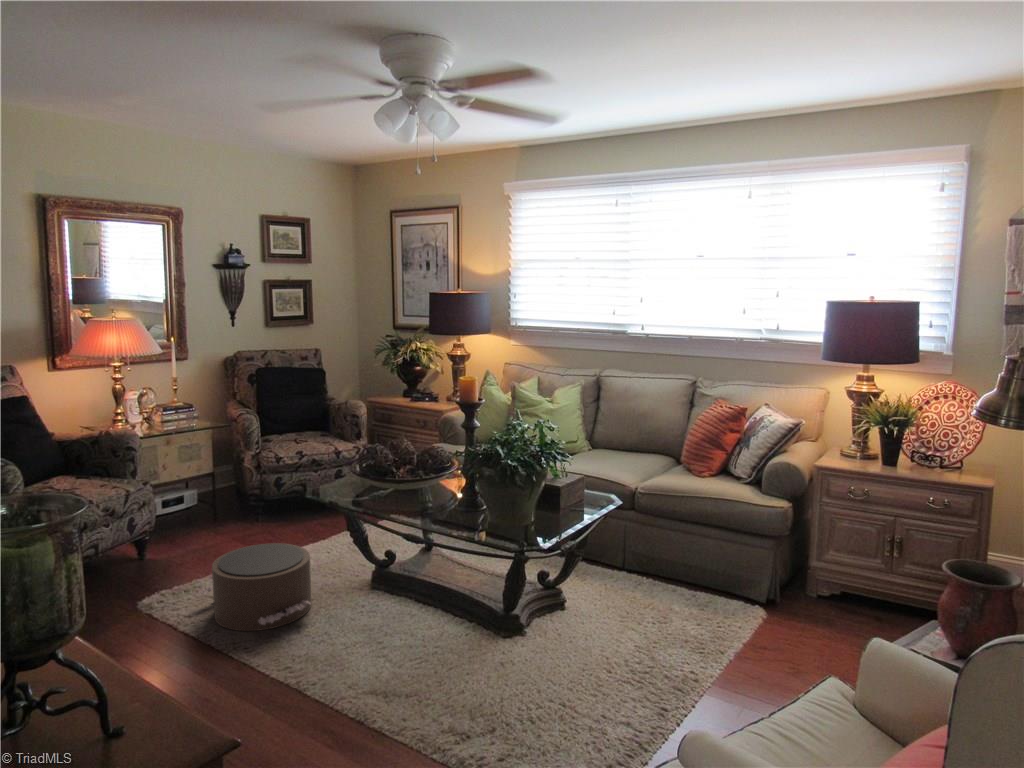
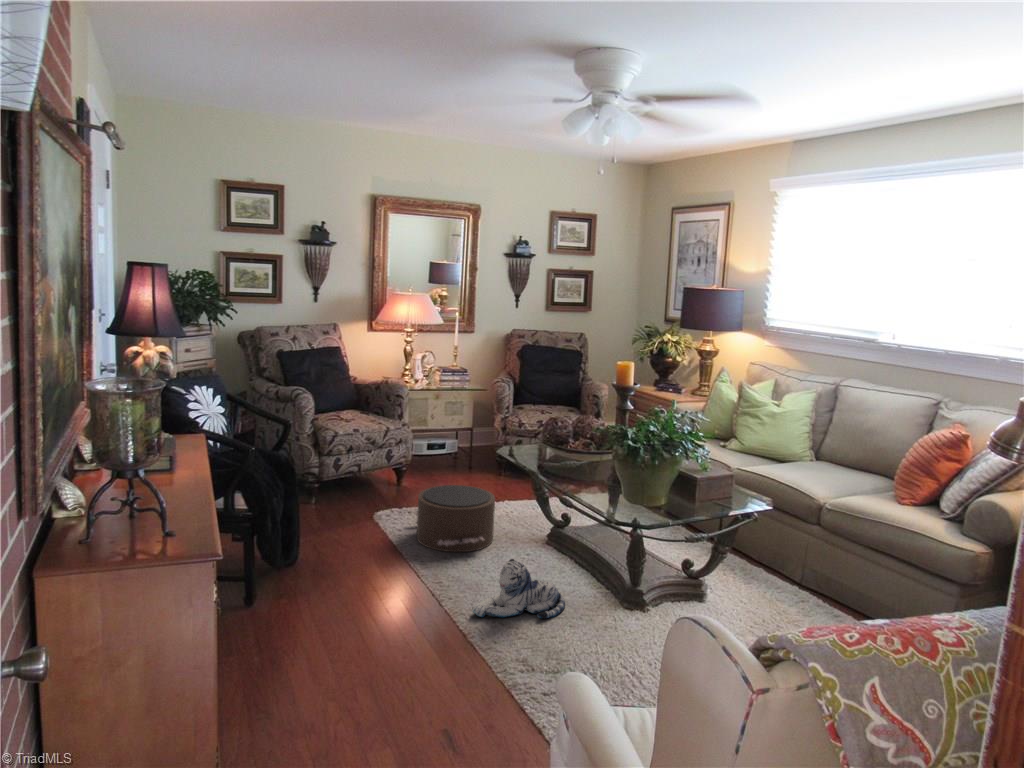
plush toy: none [356,618,446,697] -> present [472,558,565,619]

